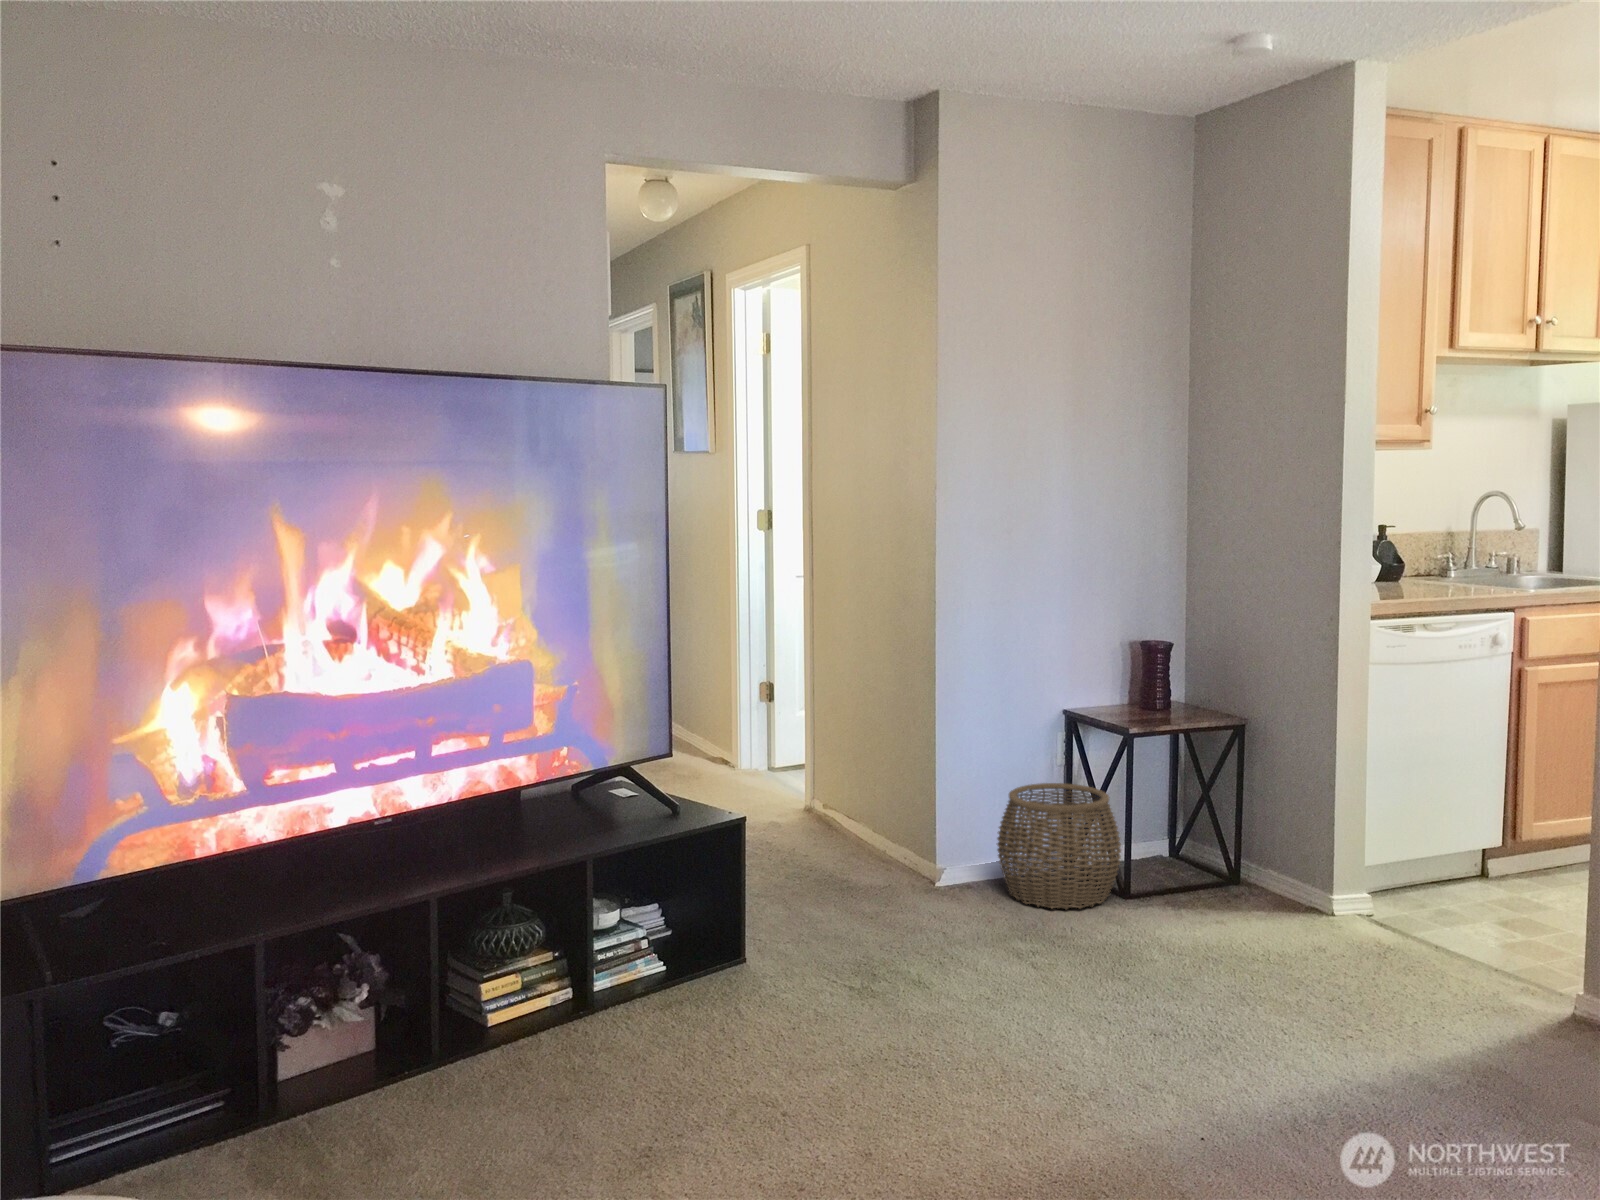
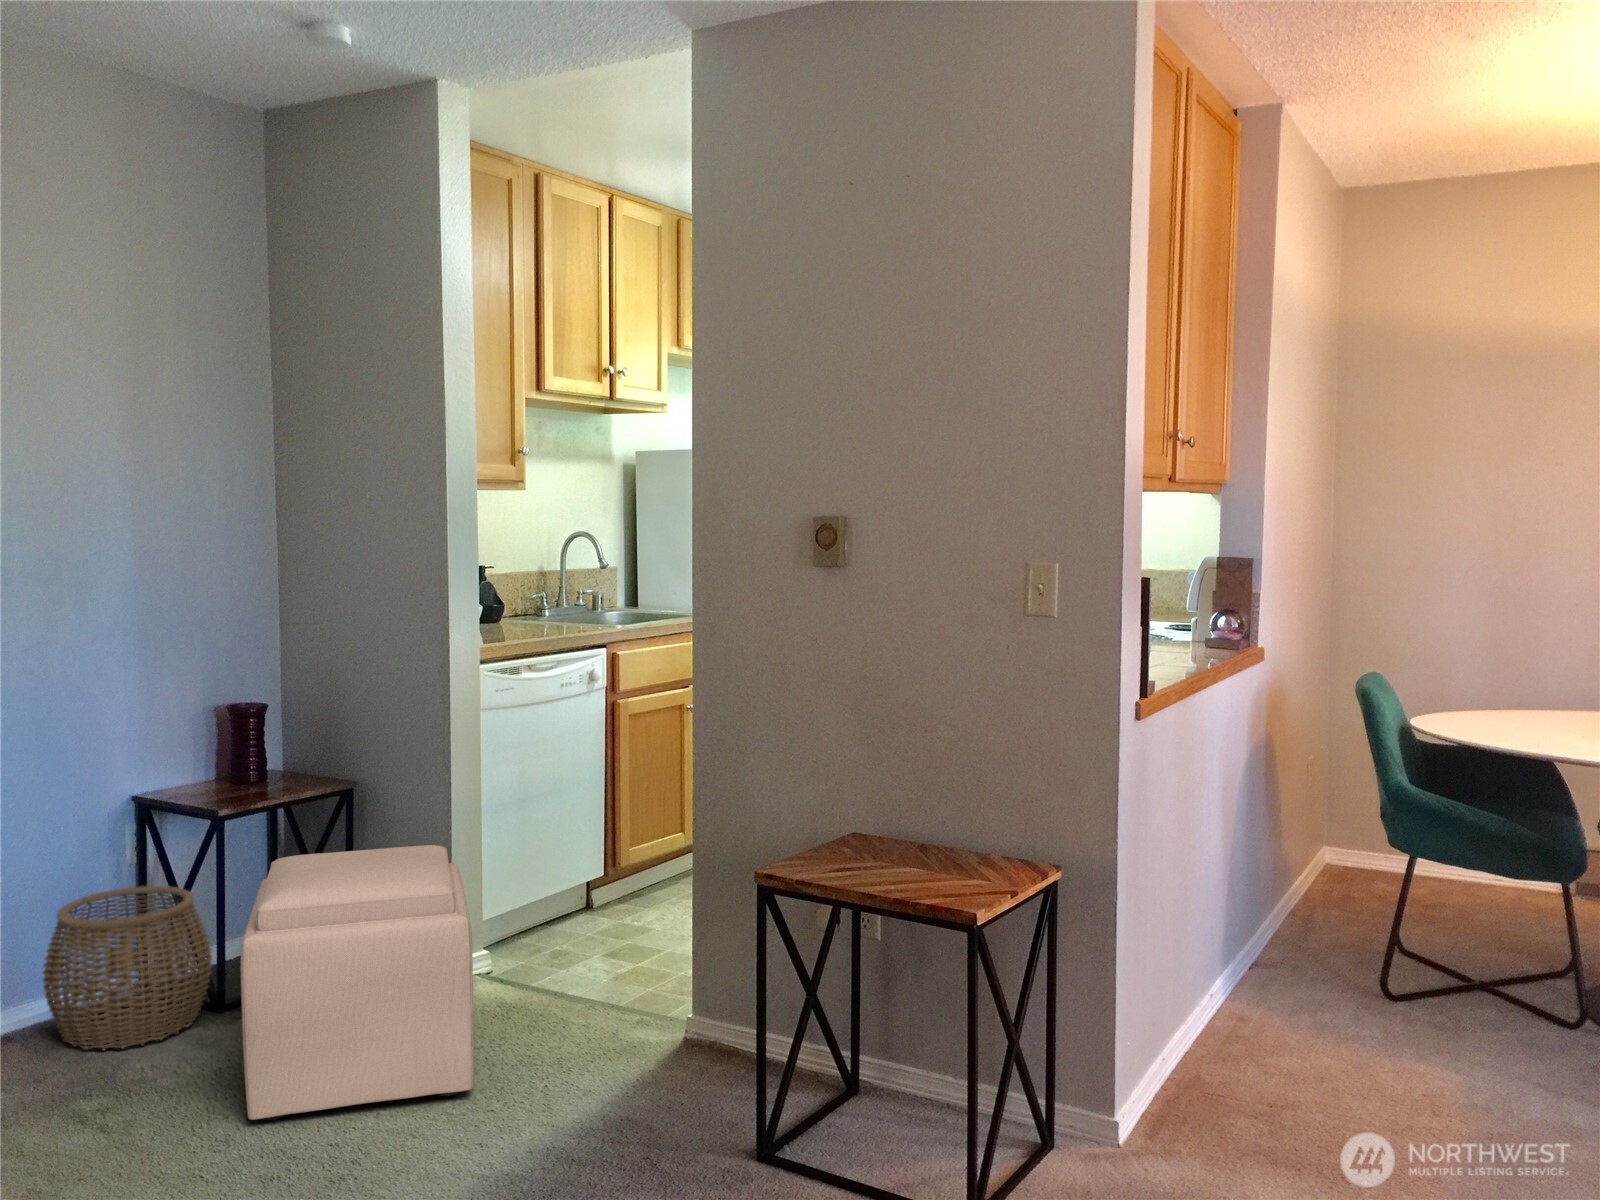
ottoman: none [1145,773,1348,1006] -> present [240,845,474,1120]

